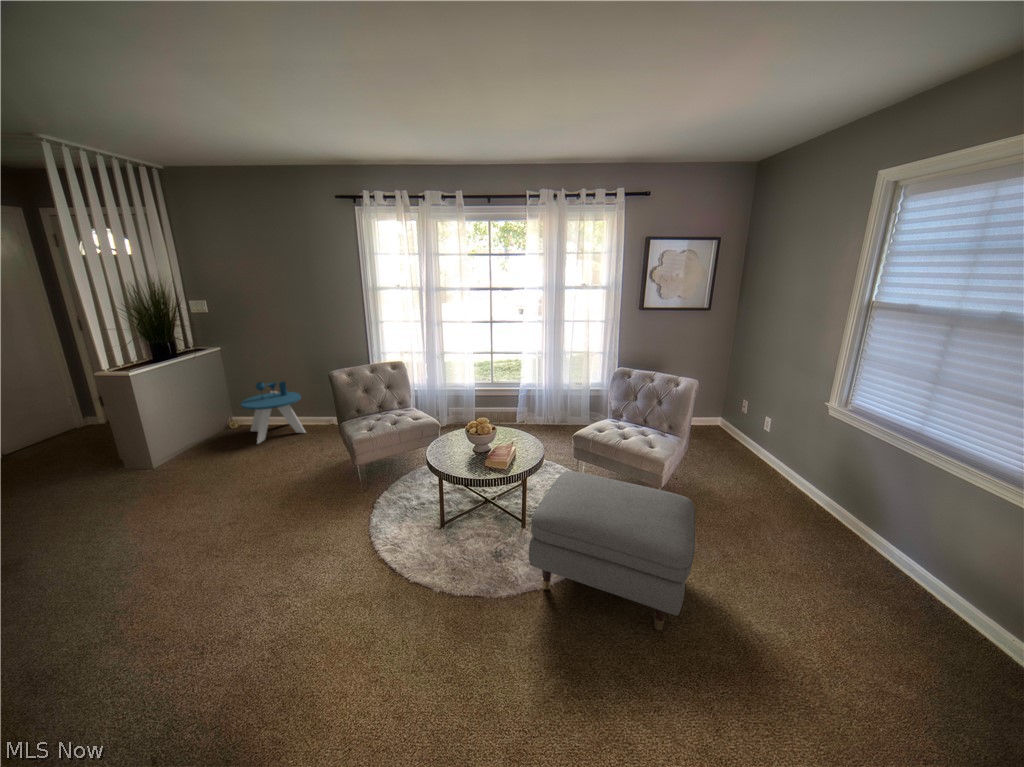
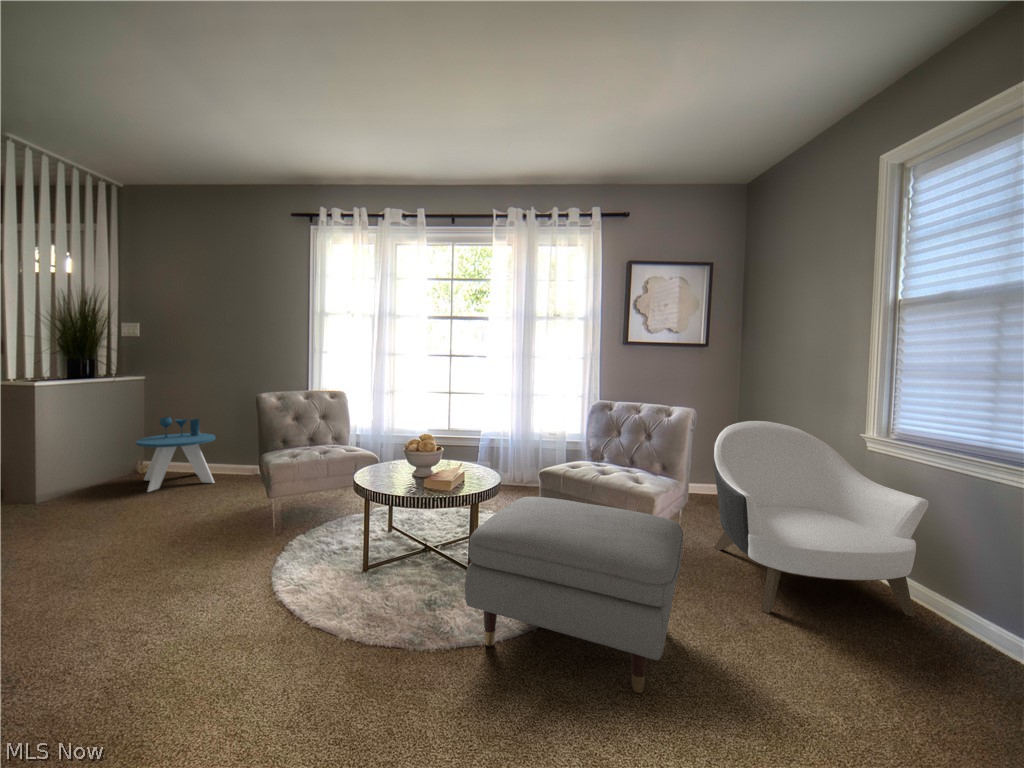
armchair: none [709,394,895,559] -> present [713,421,929,617]

